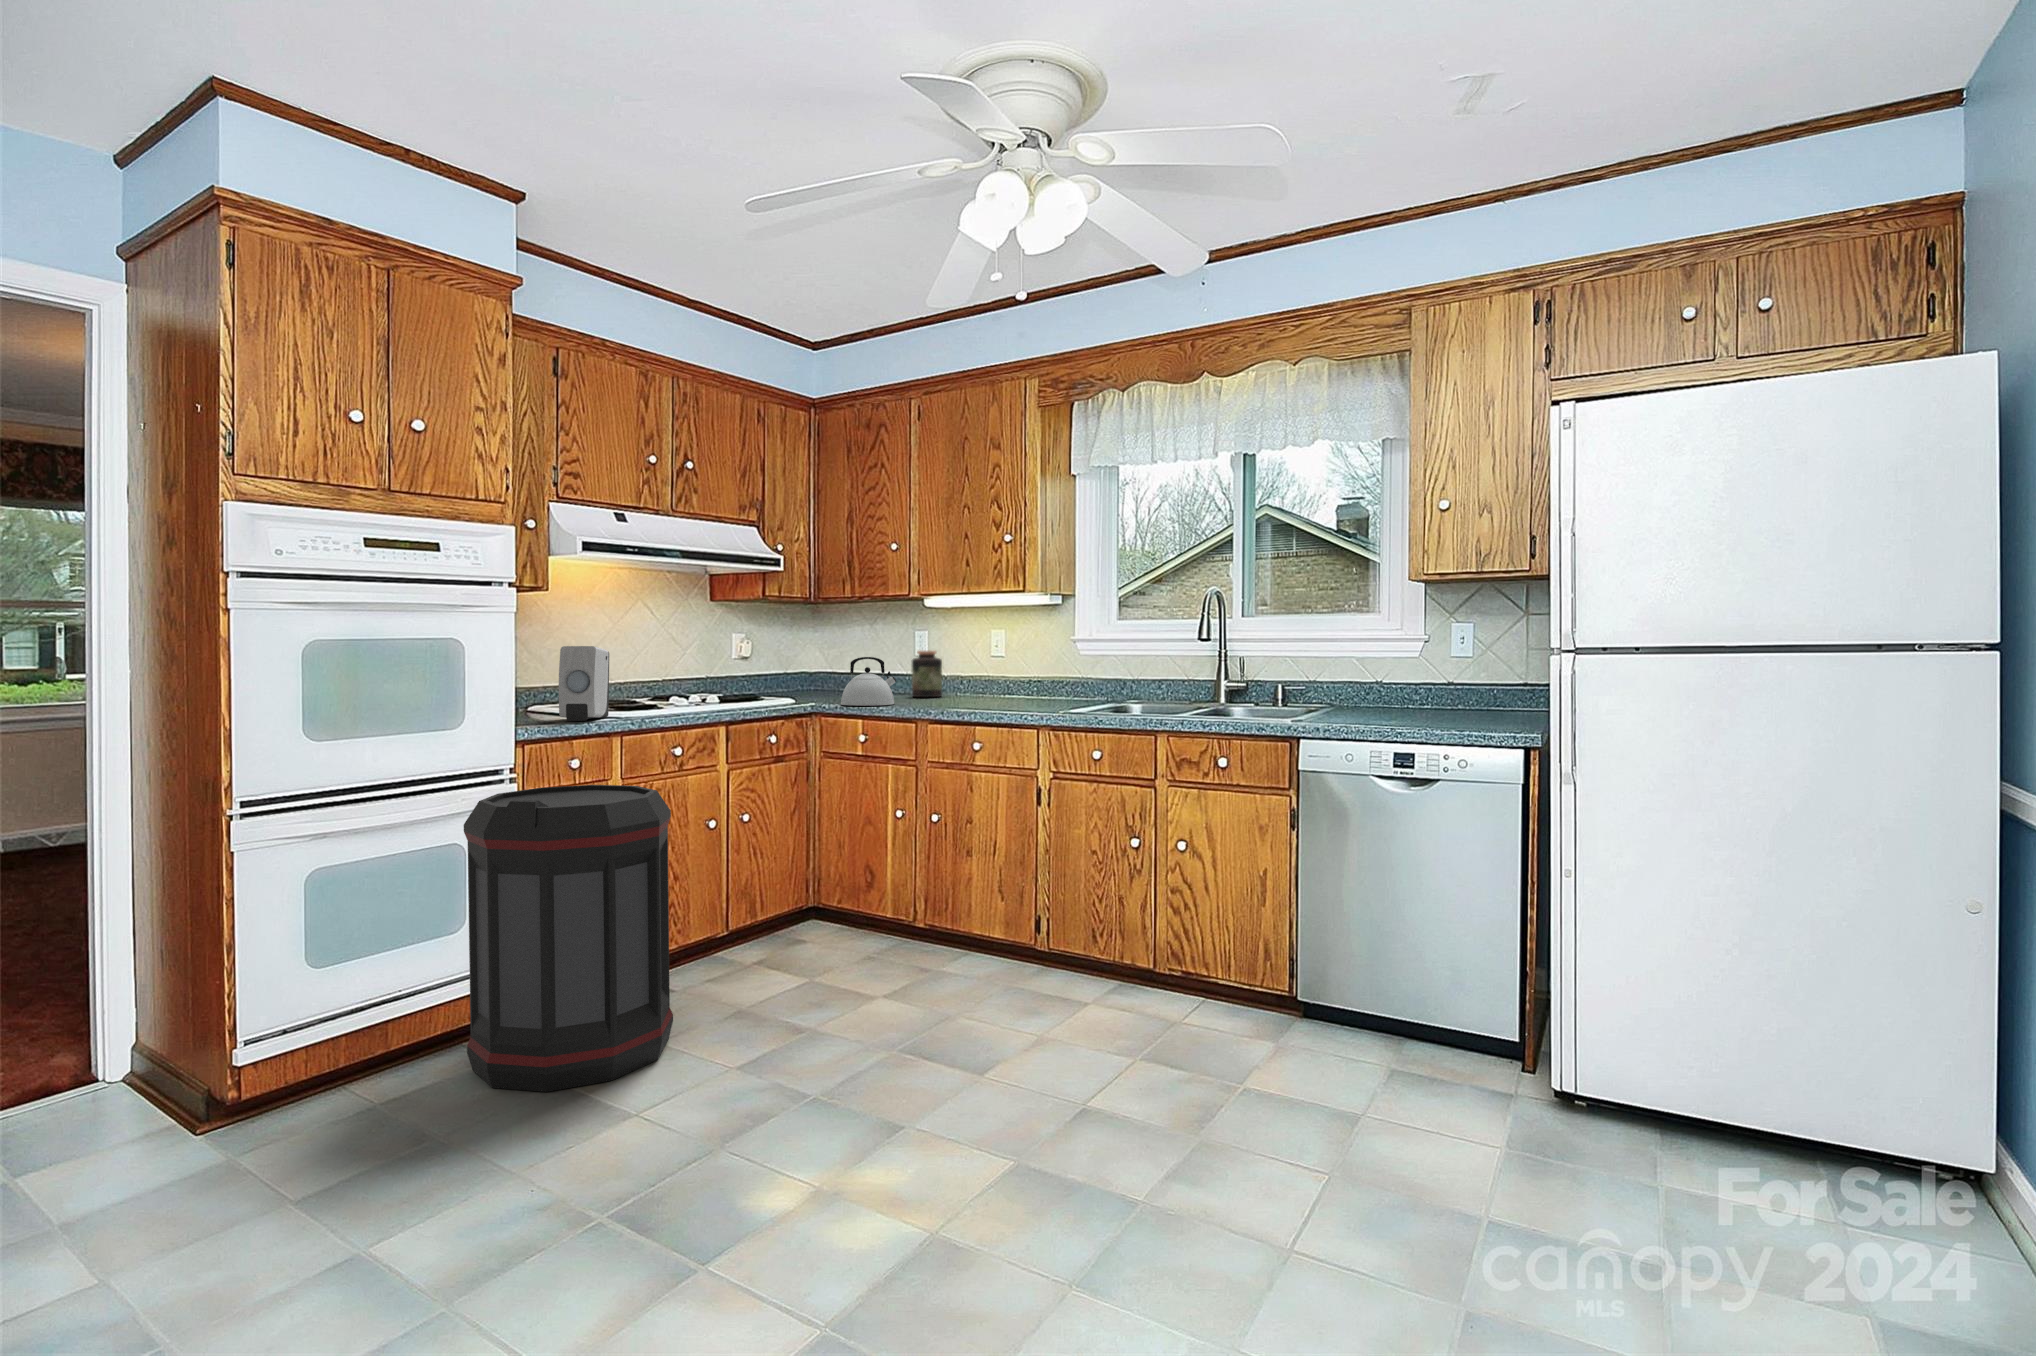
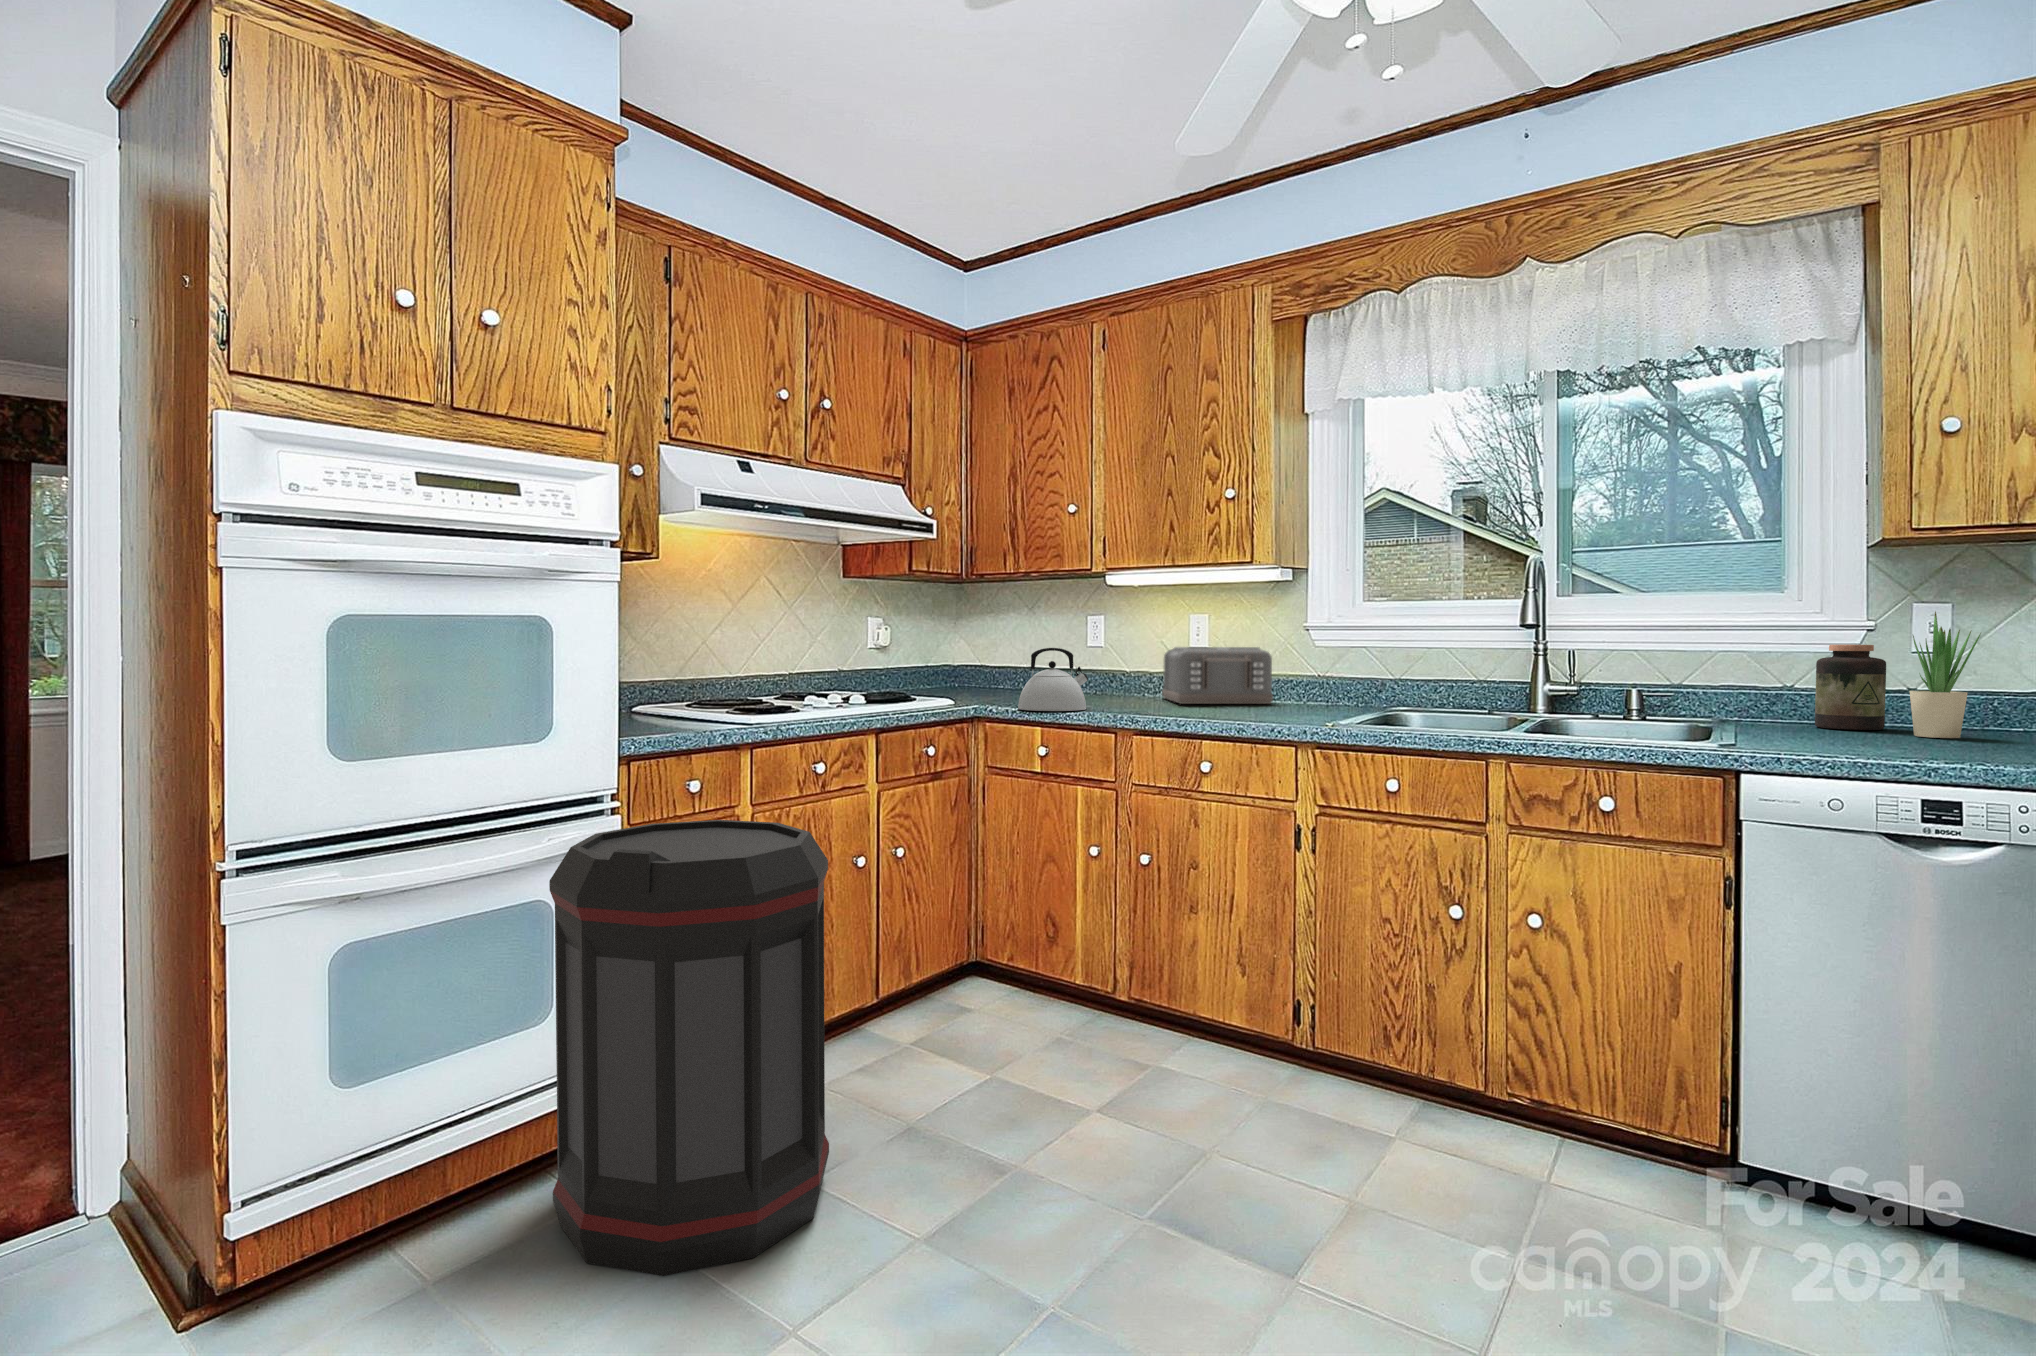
potted plant: none [1433,629,1471,716] -> present [1910,612,1981,738]
soap dispenser: present [559,646,609,721] -> none [672,631,734,730]
jar: present [912,651,942,697] -> present [1815,645,1886,730]
toaster: none [965,655,1042,700] -> present [1162,647,1273,704]

